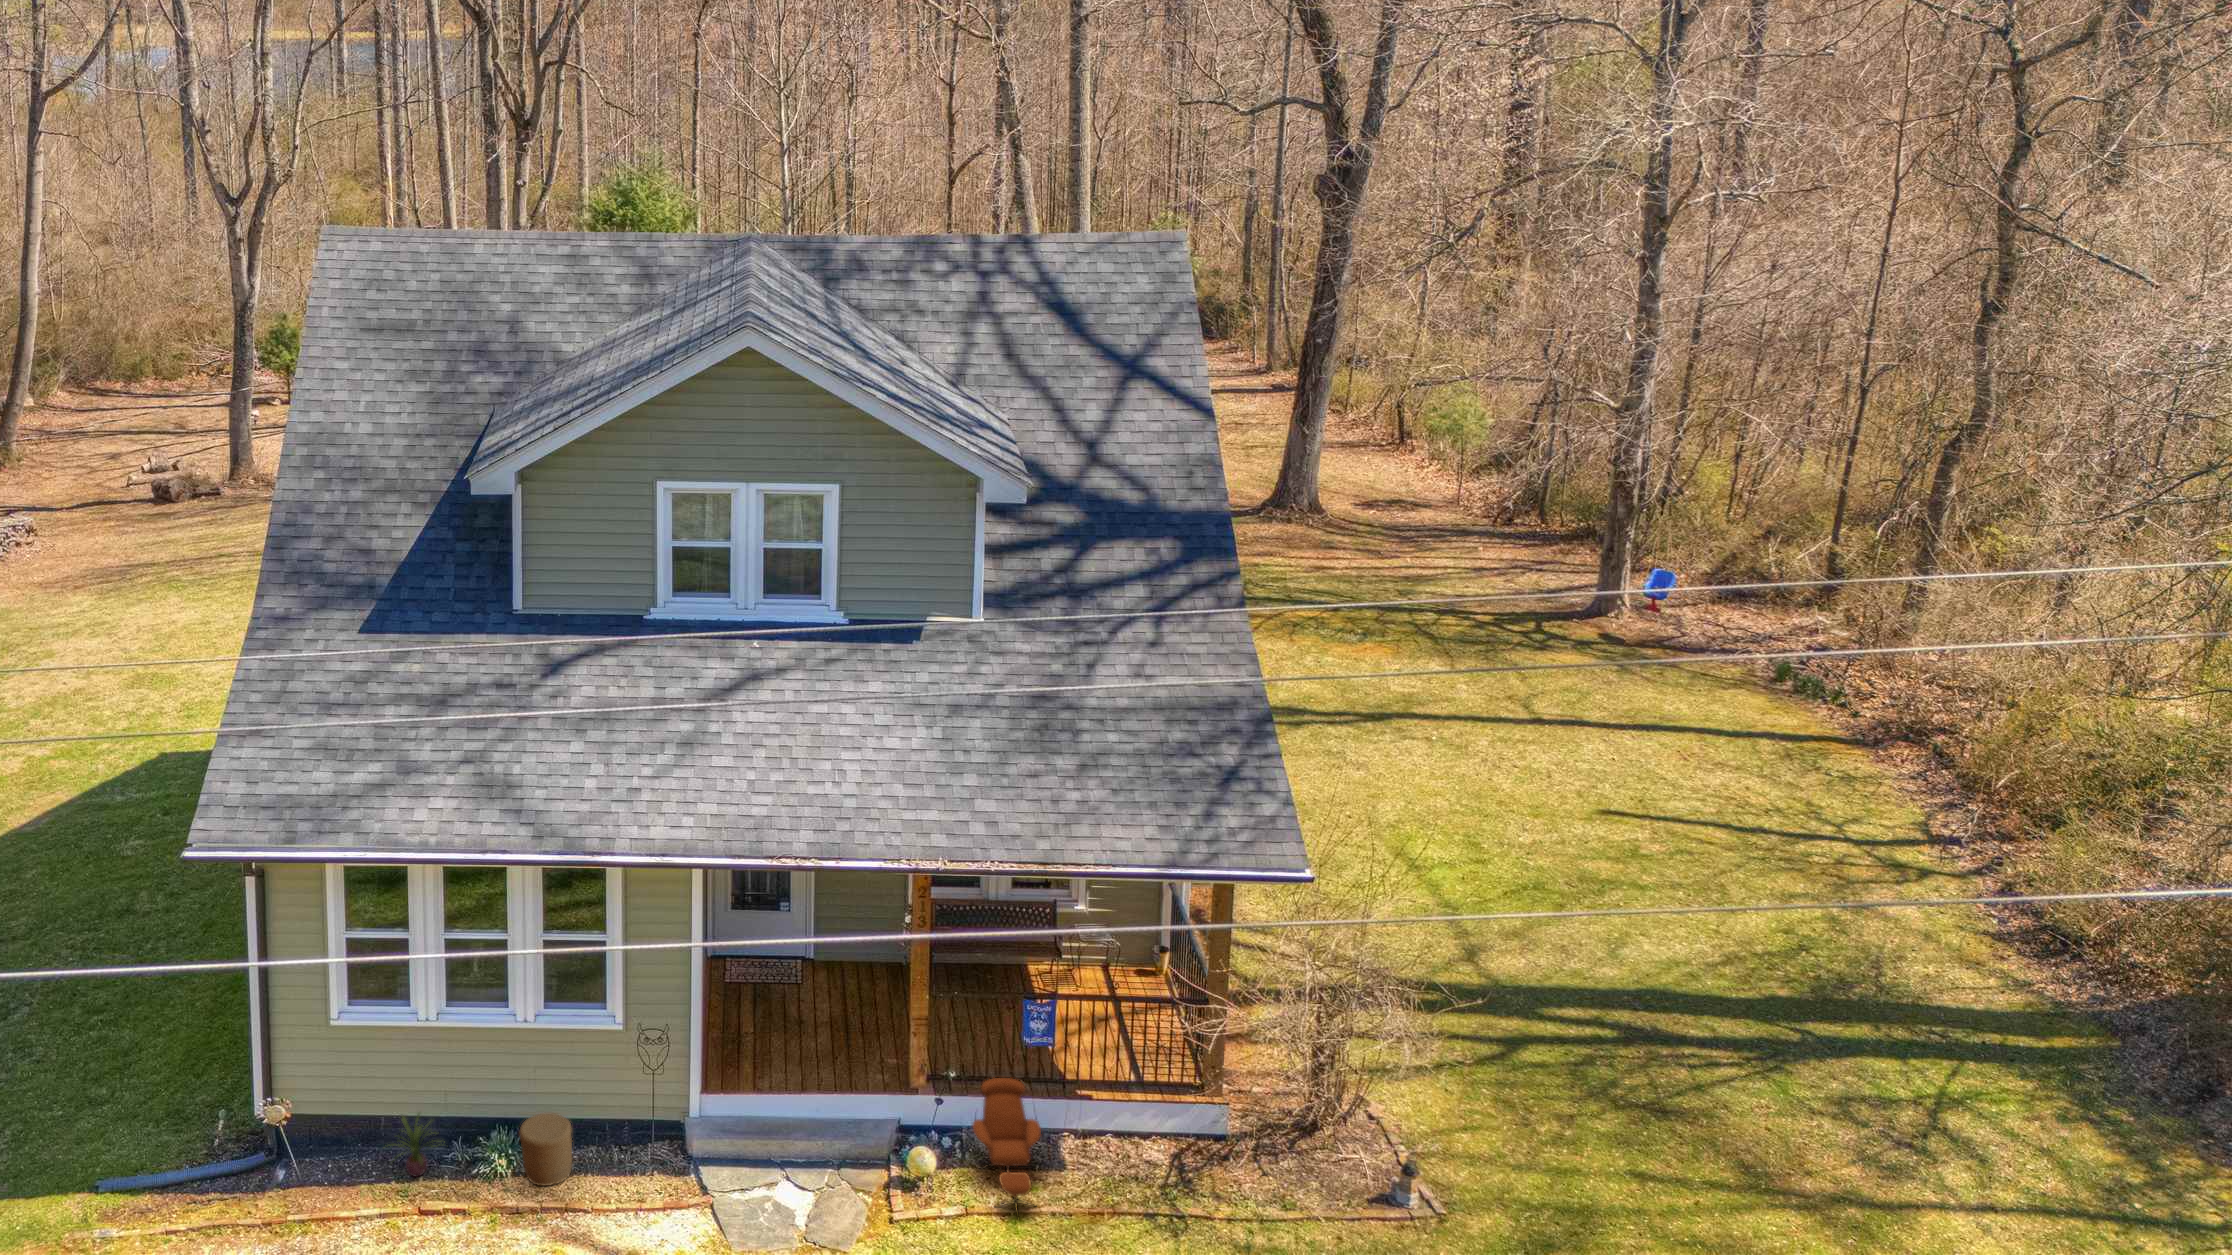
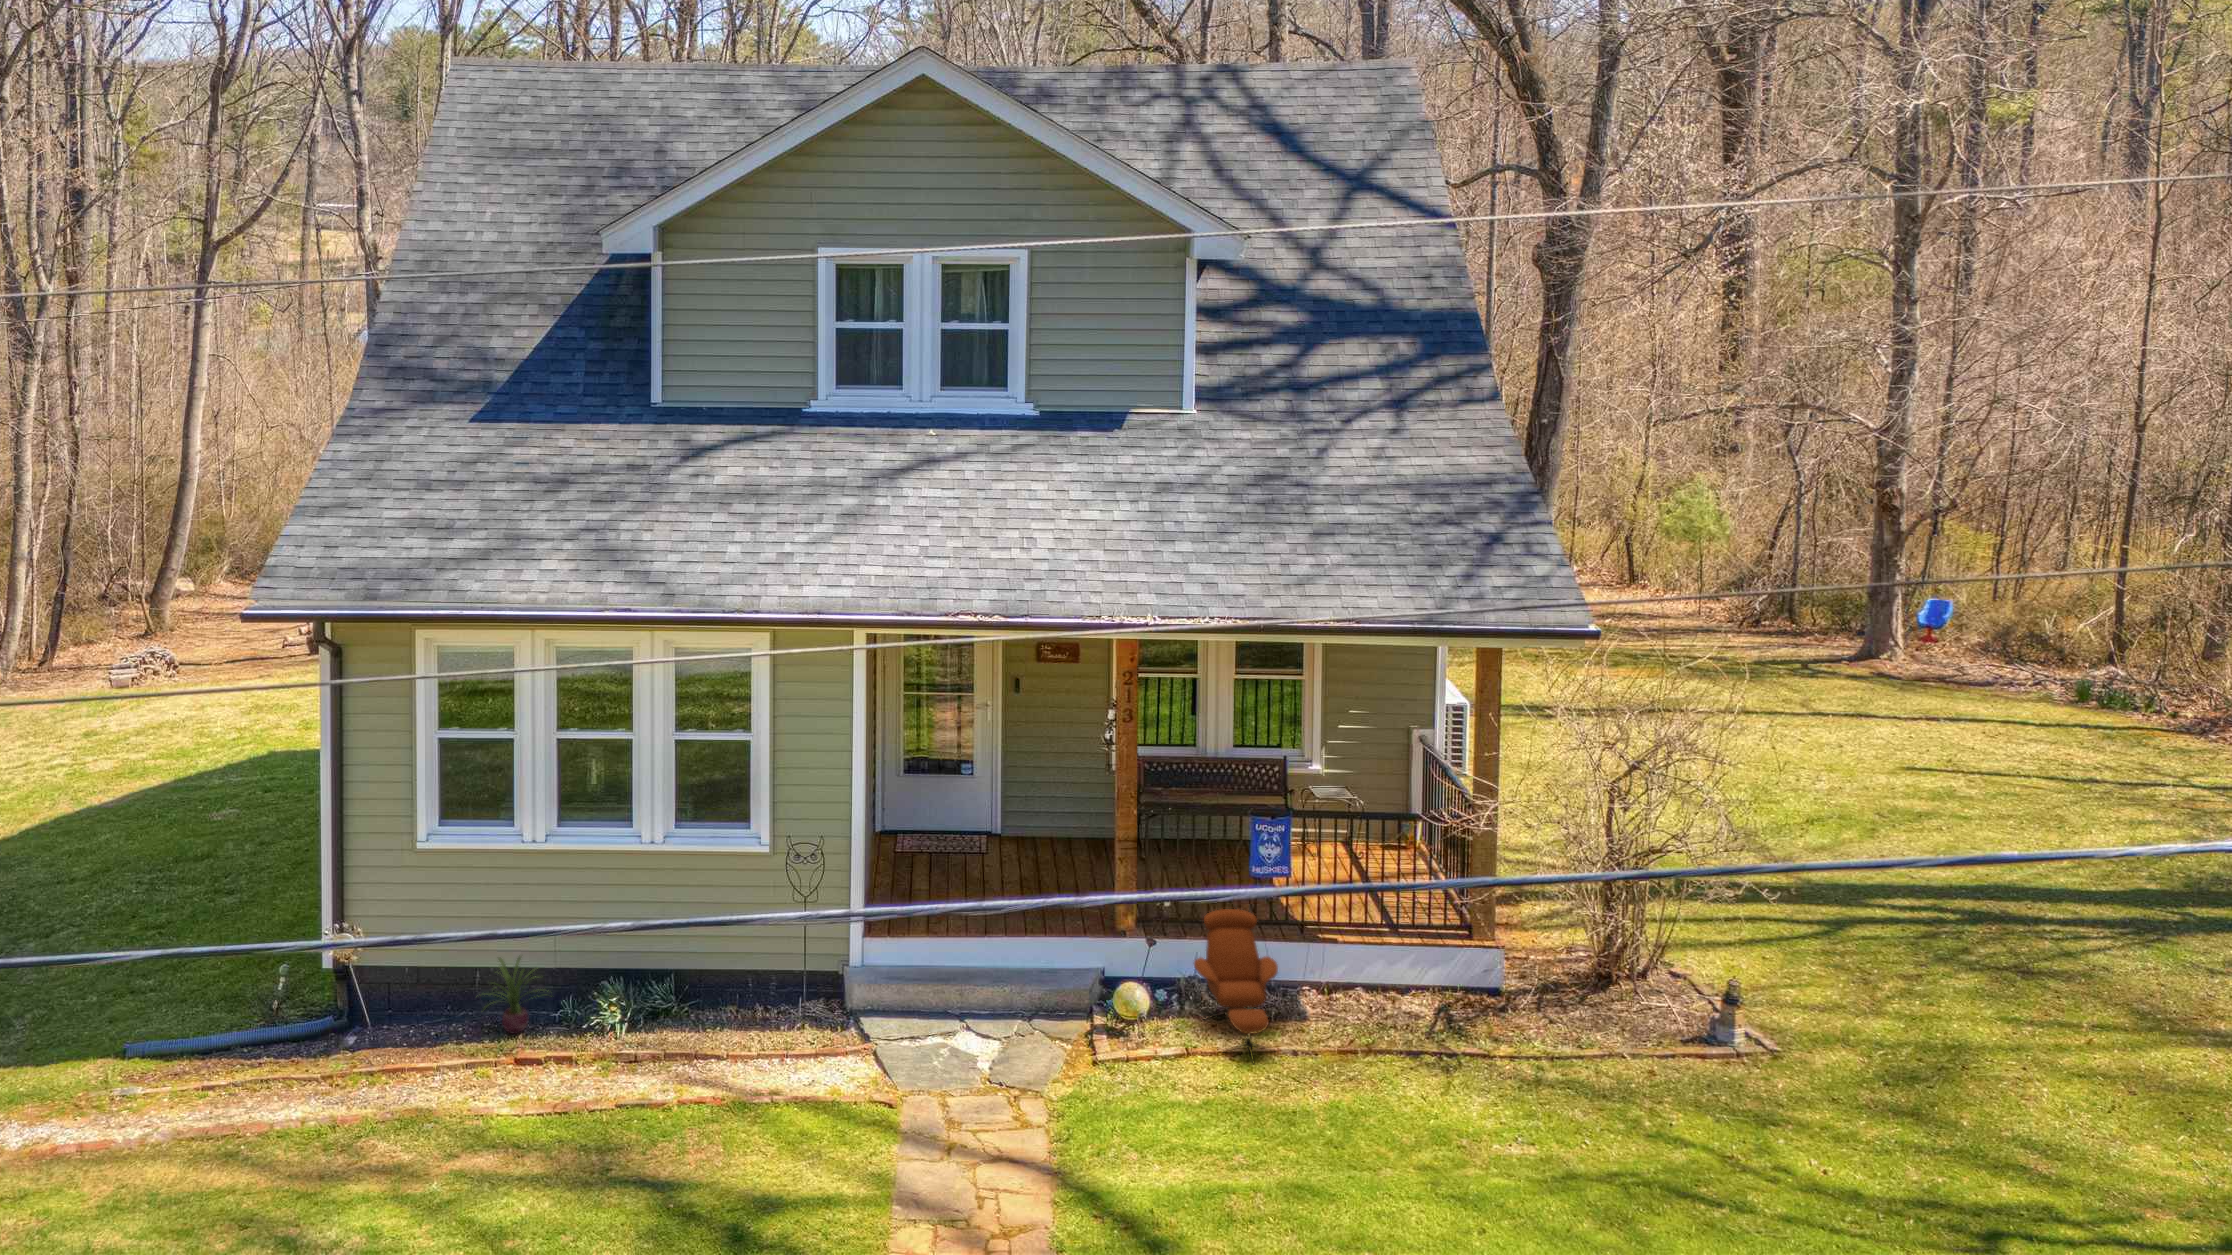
woven basket: present [519,1113,572,1186] -> none [640,957,706,1040]

